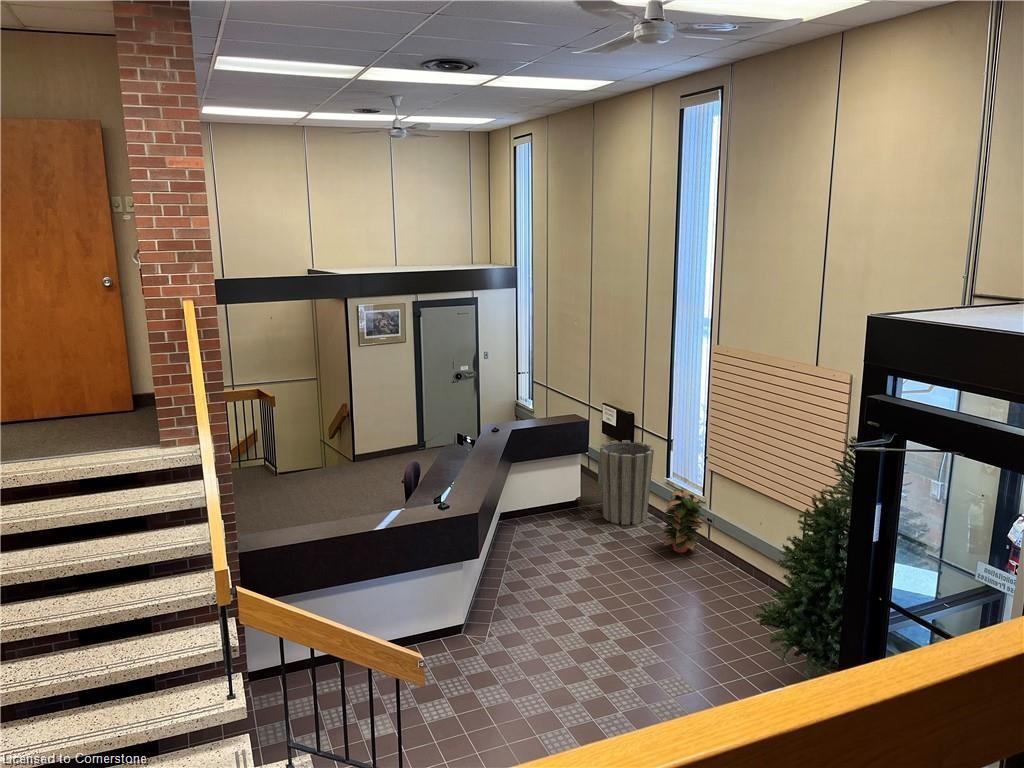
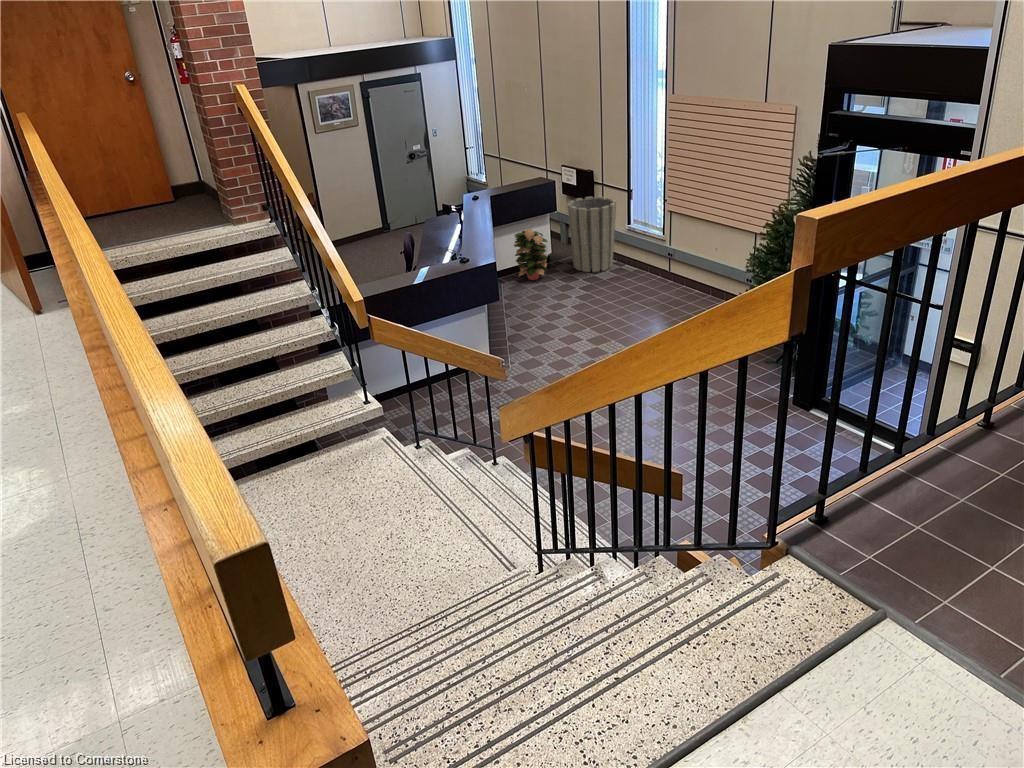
decorative plant: present [663,489,705,553] -> present [514,229,548,280]

